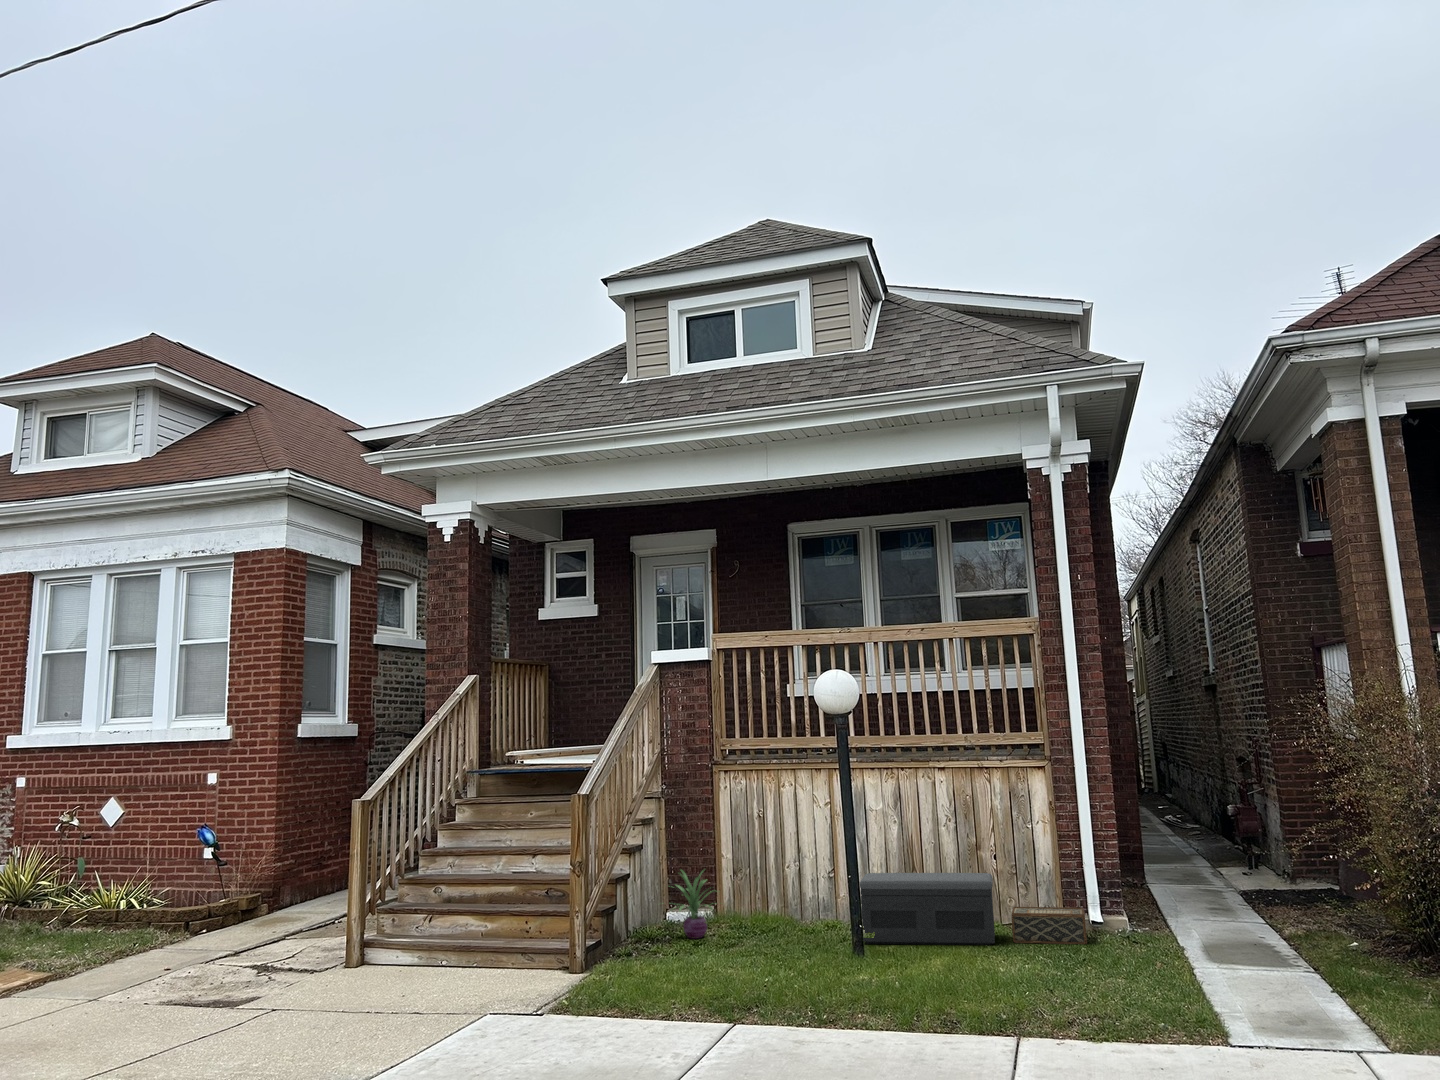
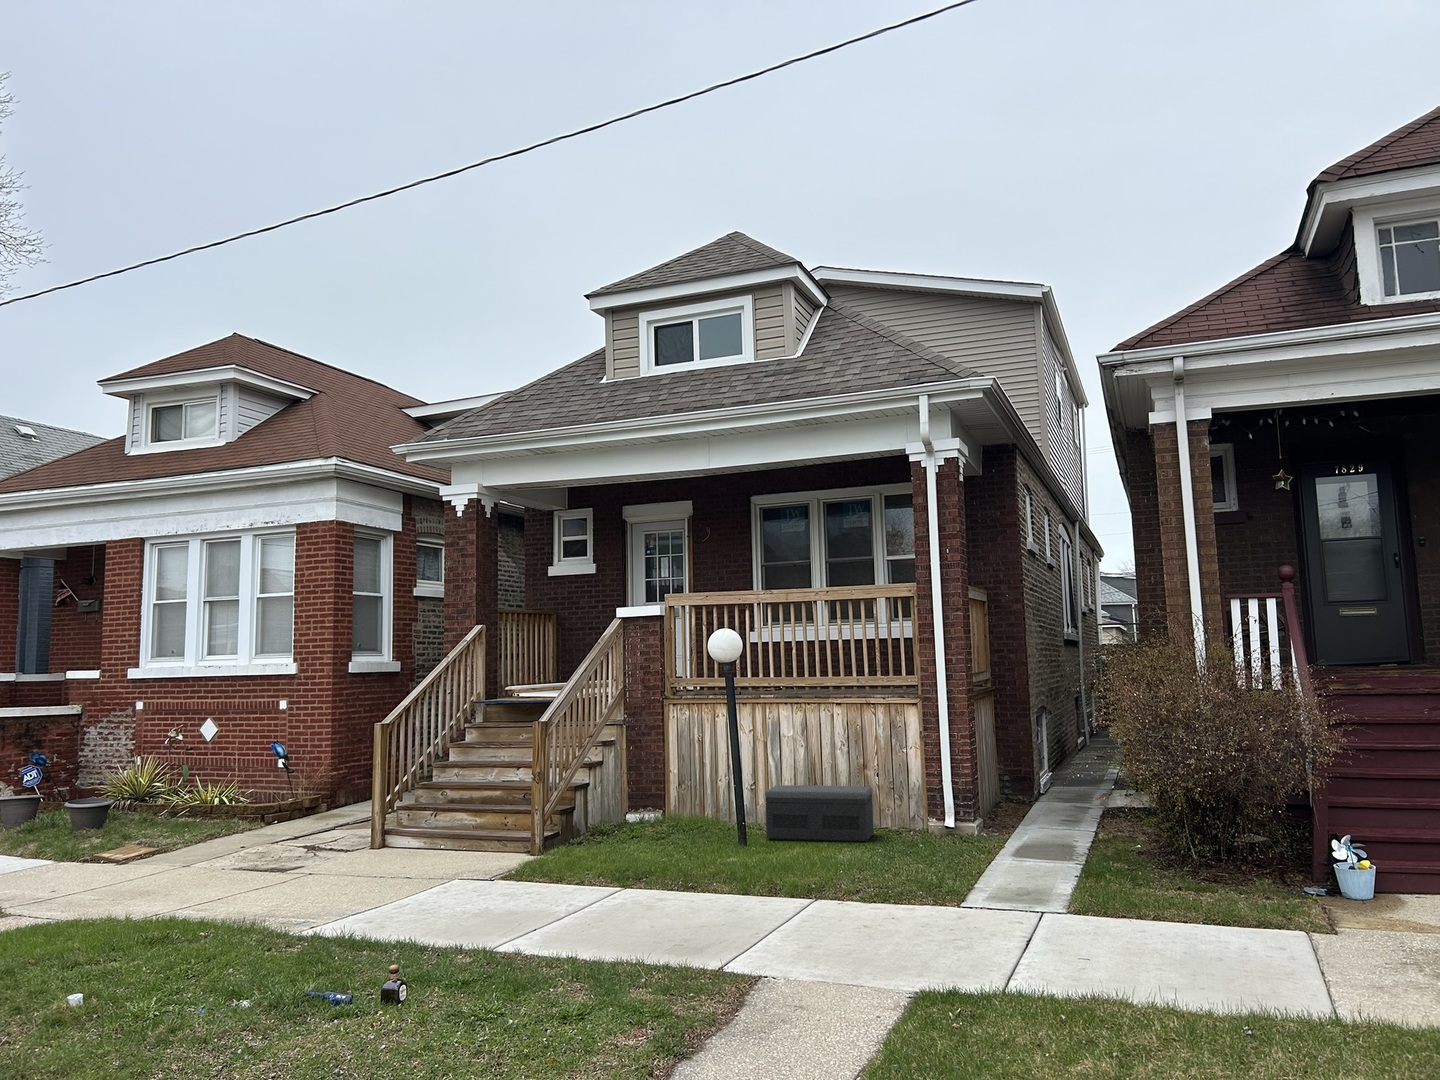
decorative plant: present [677,870,713,939] -> none [612,780,670,834]
woven basket: present [1011,907,1087,944] -> none [882,813,943,843]

